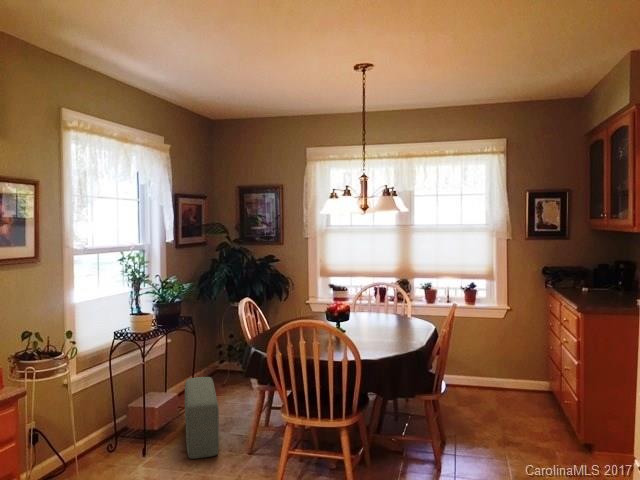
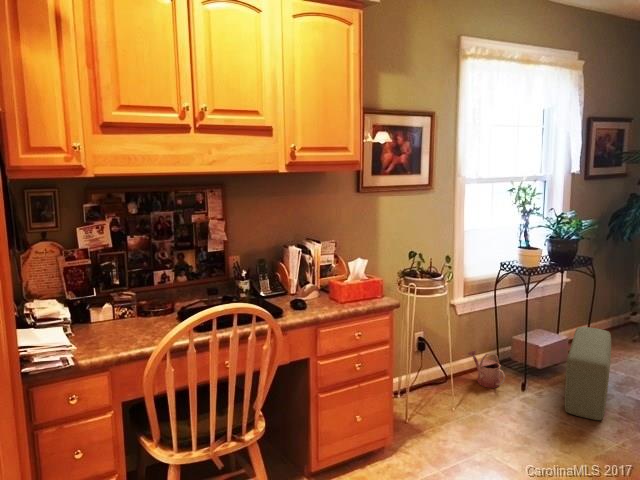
watering can: none [87,424,131,463] -> present [468,350,505,388]

